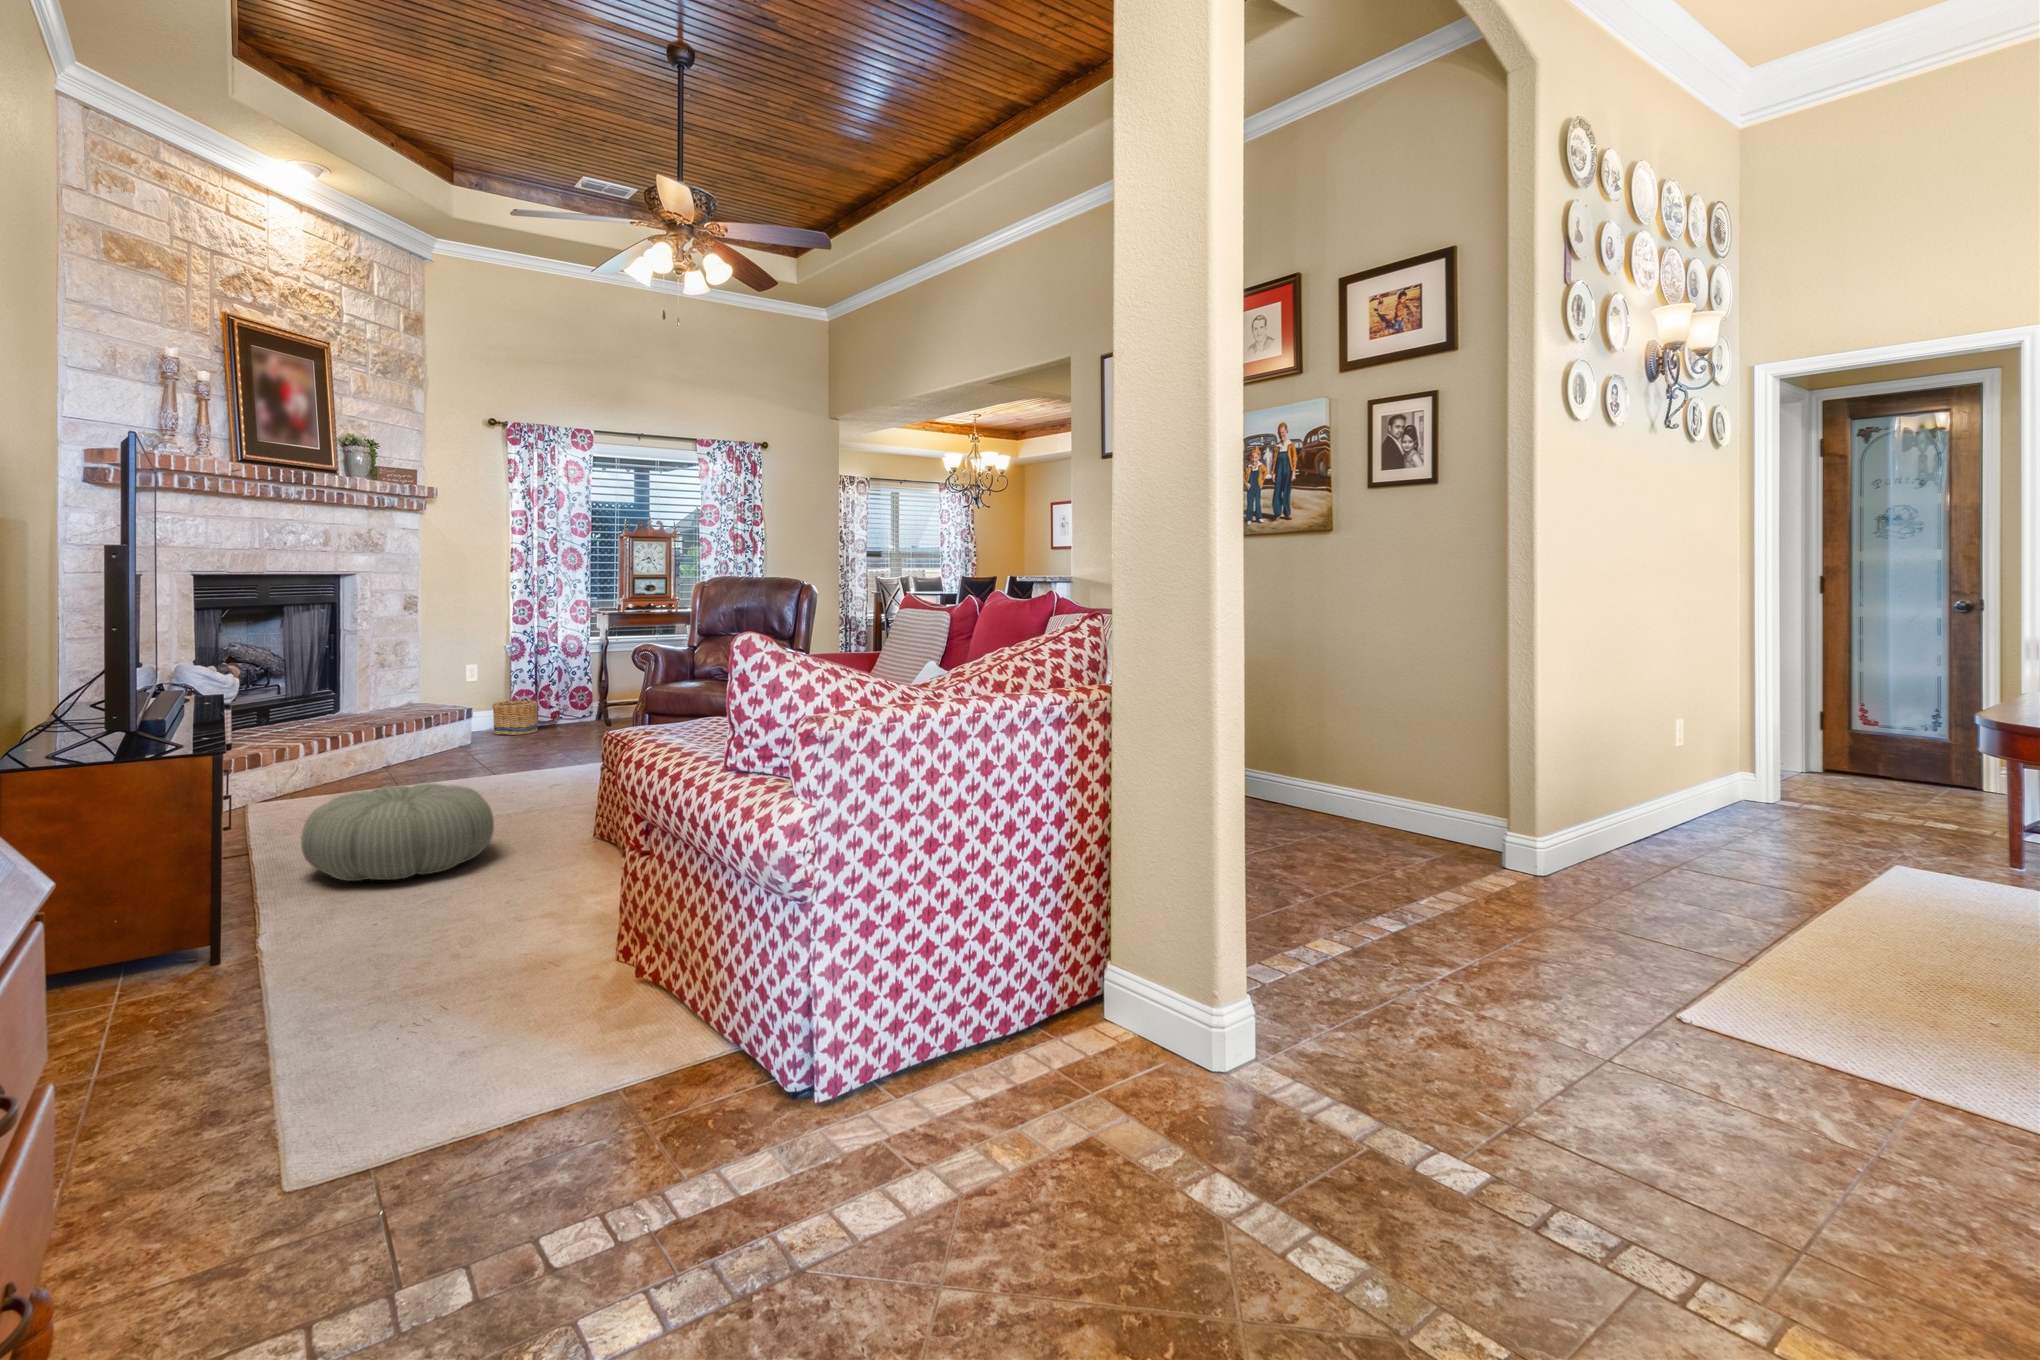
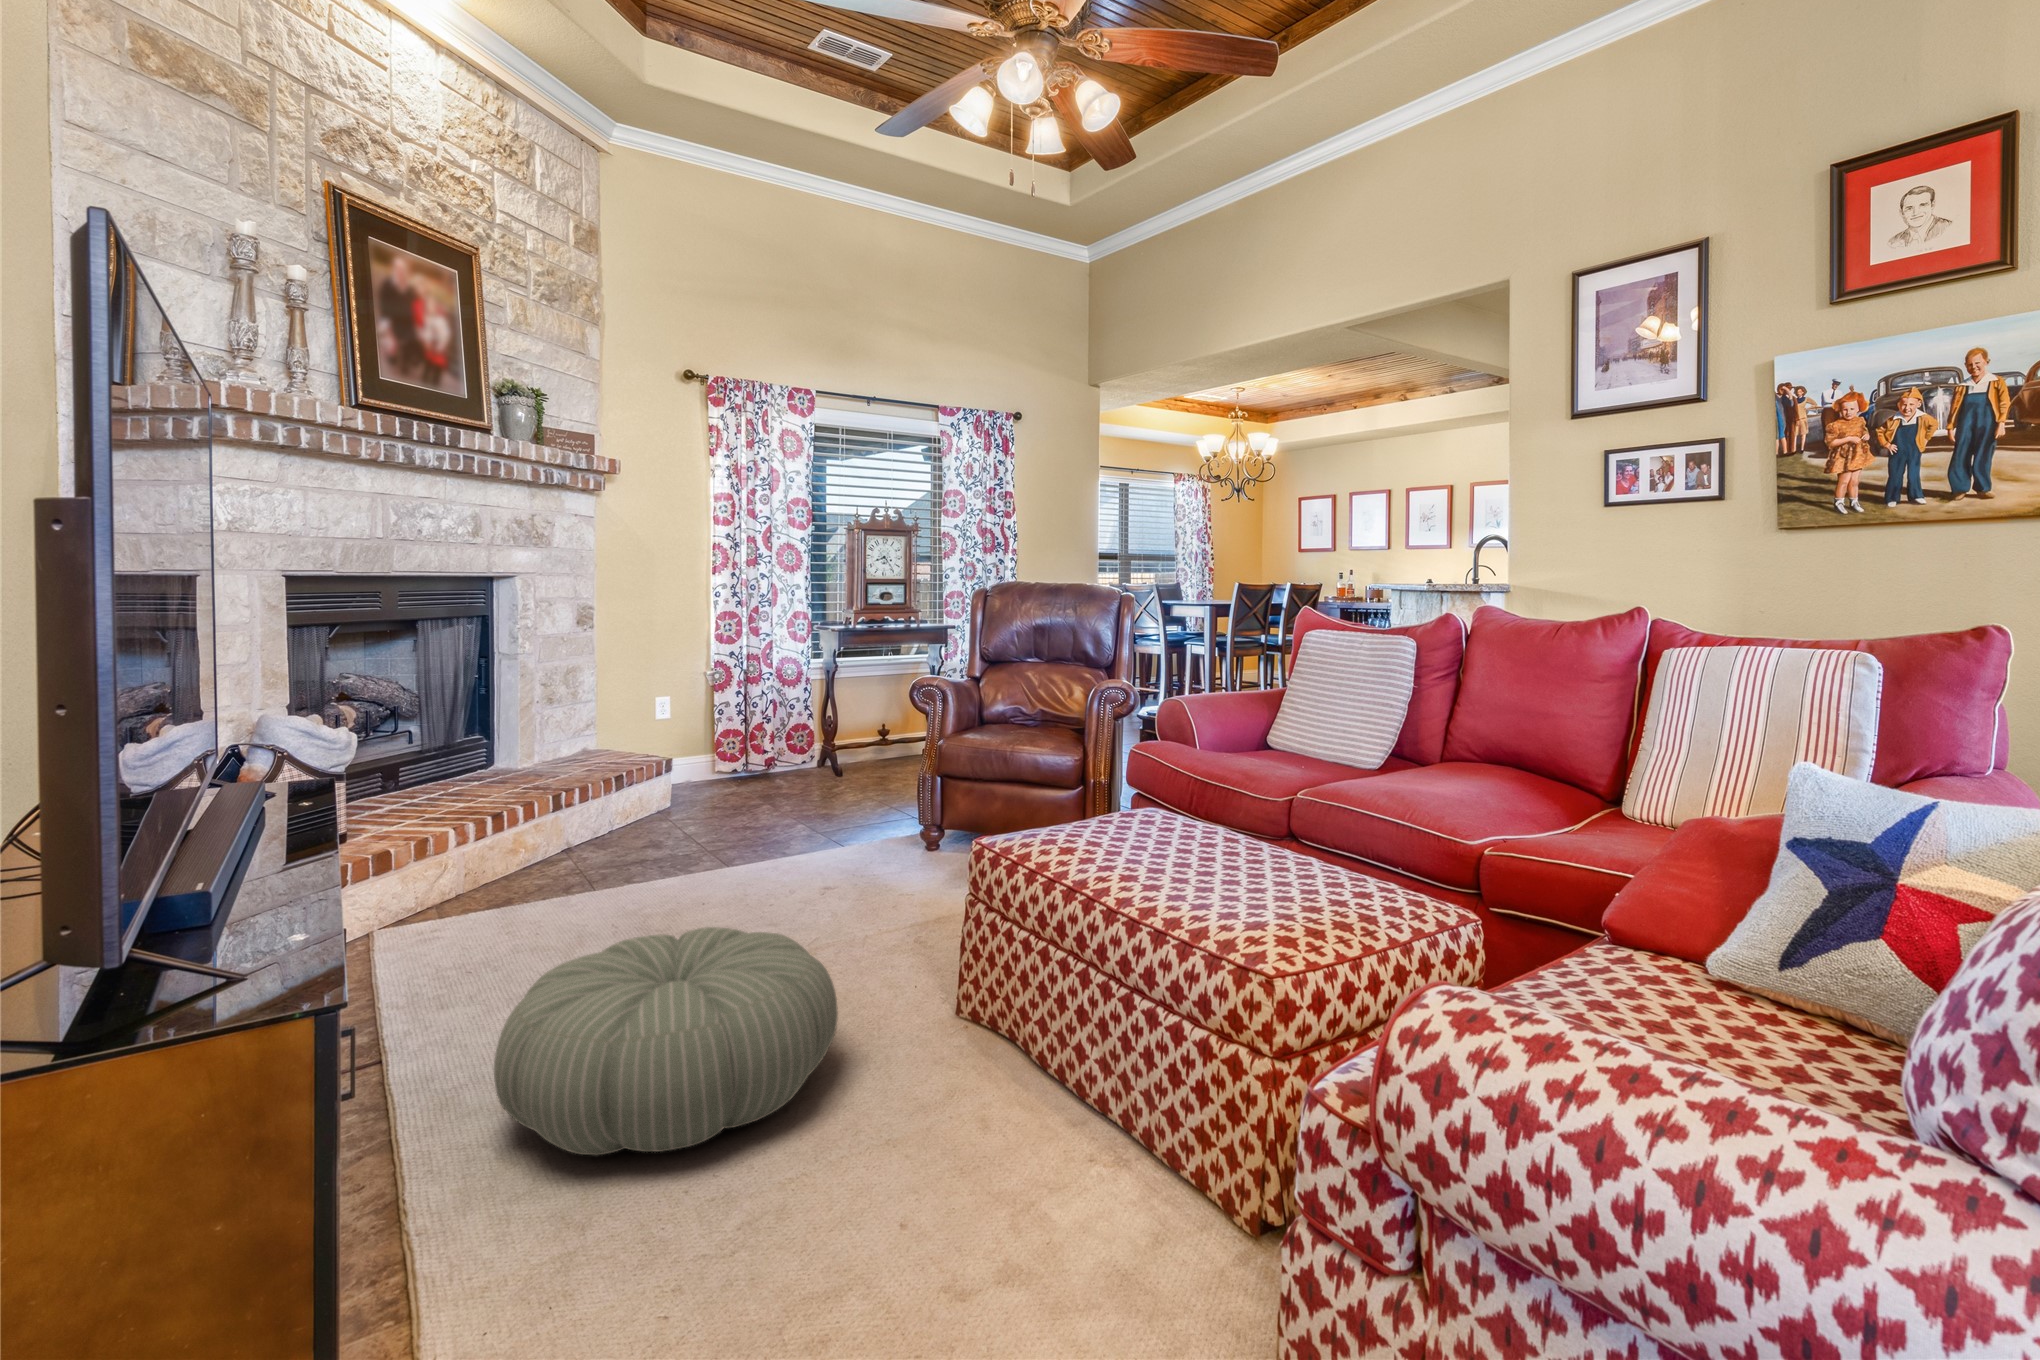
basket: present [492,700,538,735] -> none [693,745,753,793]

